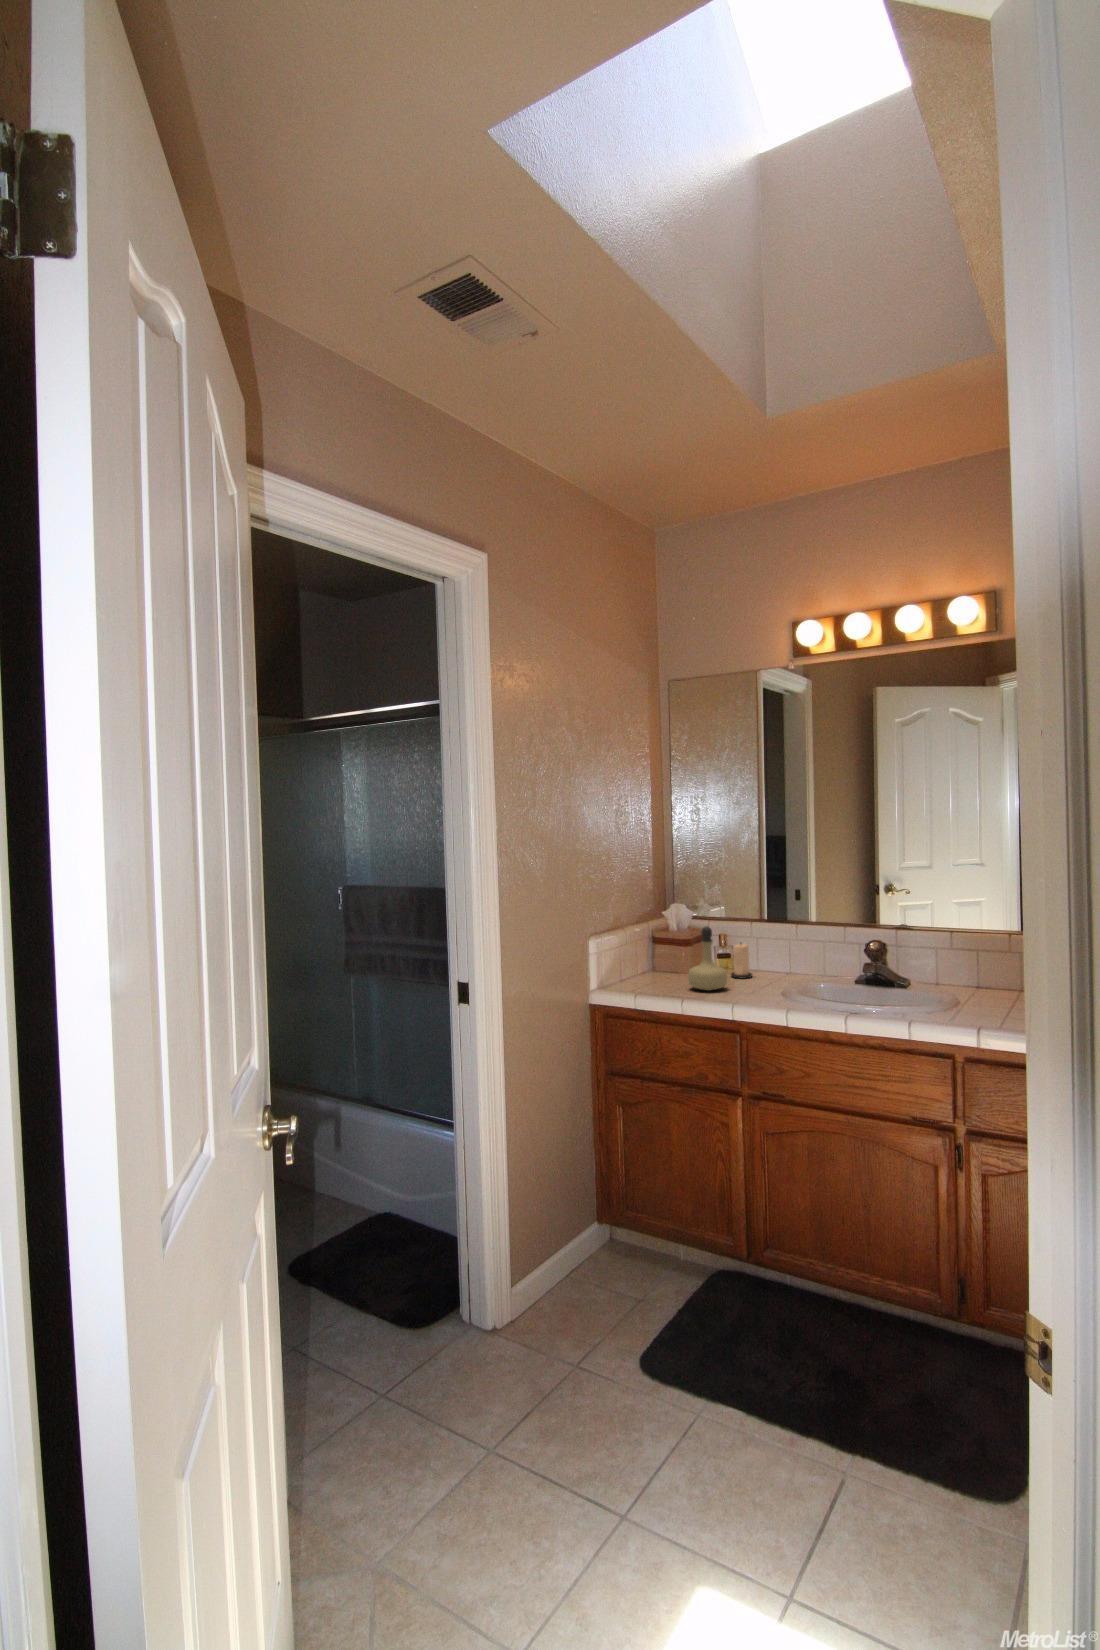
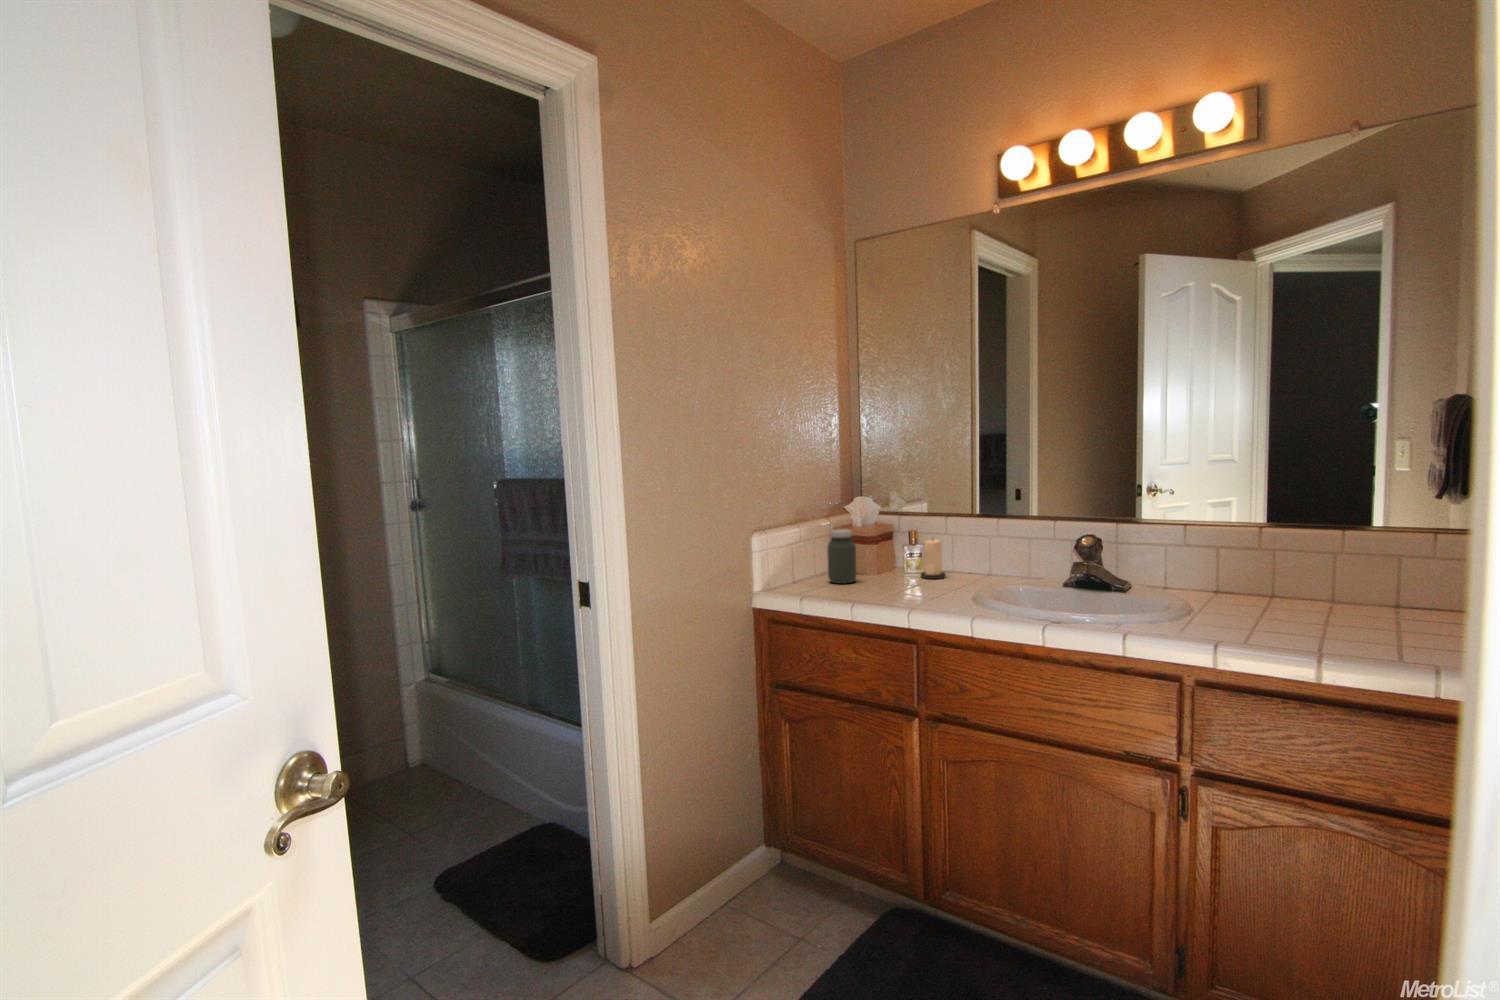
perfume bottle: present [688,926,727,991] -> none [865,518,911,593]
jar: none [652,935,676,982] -> present [828,530,856,584]

